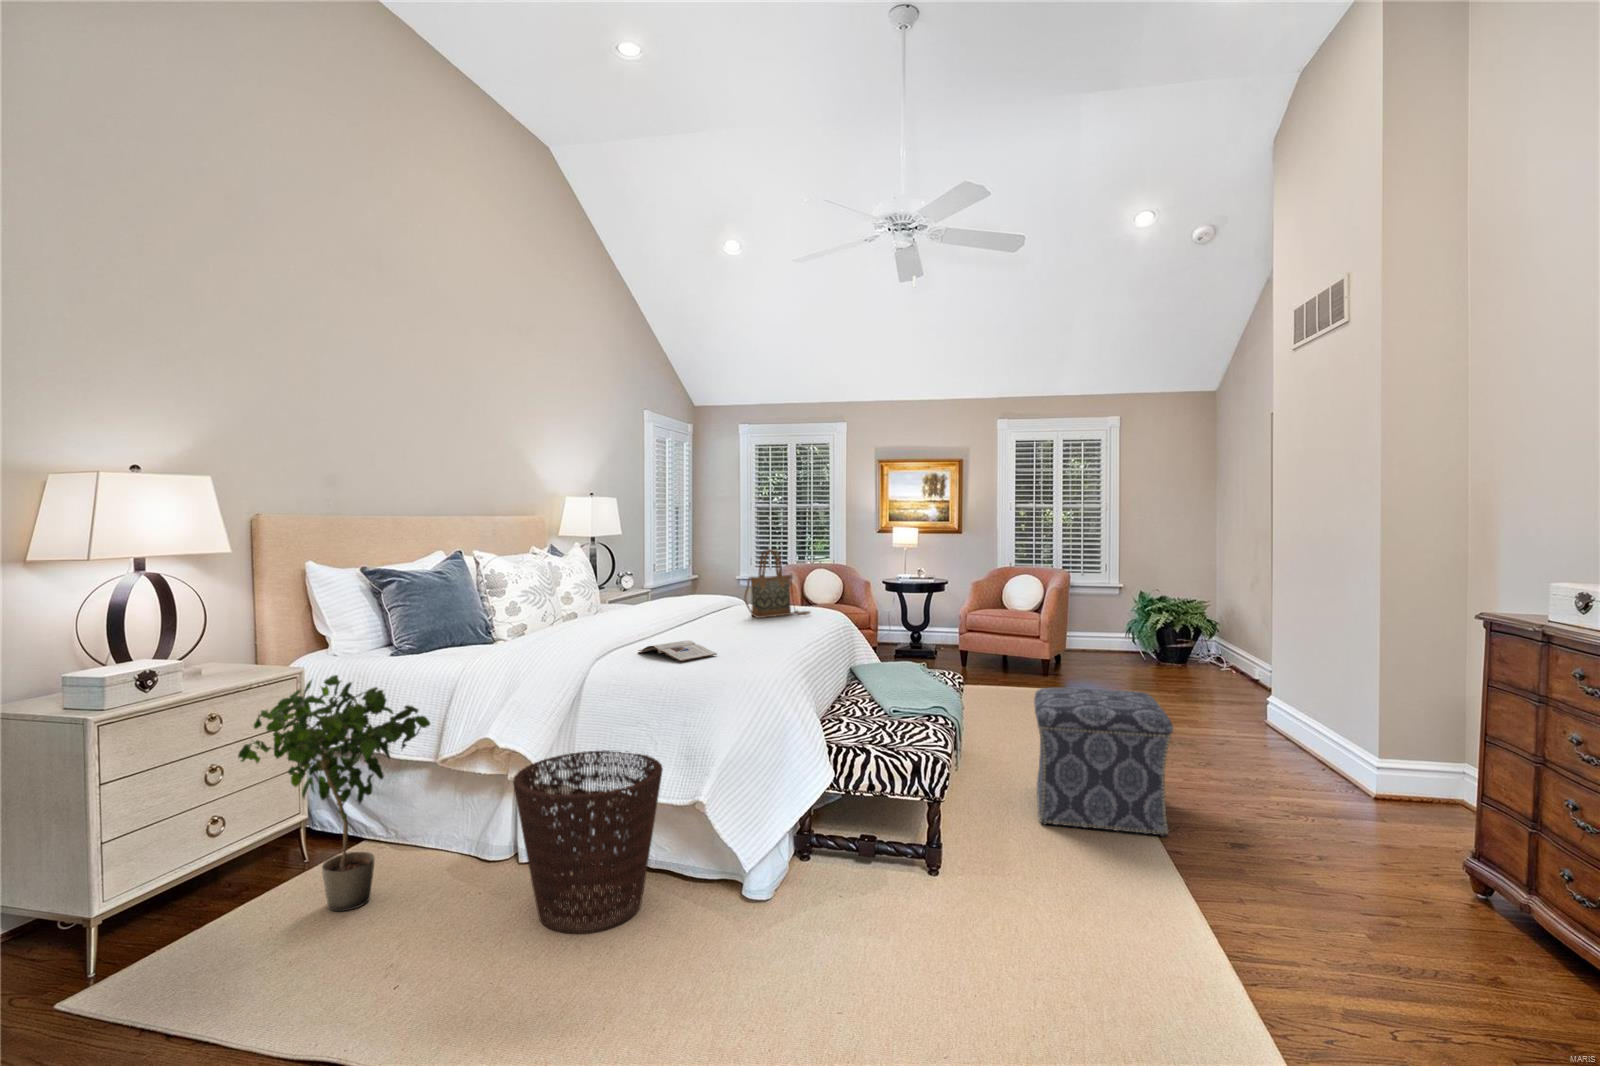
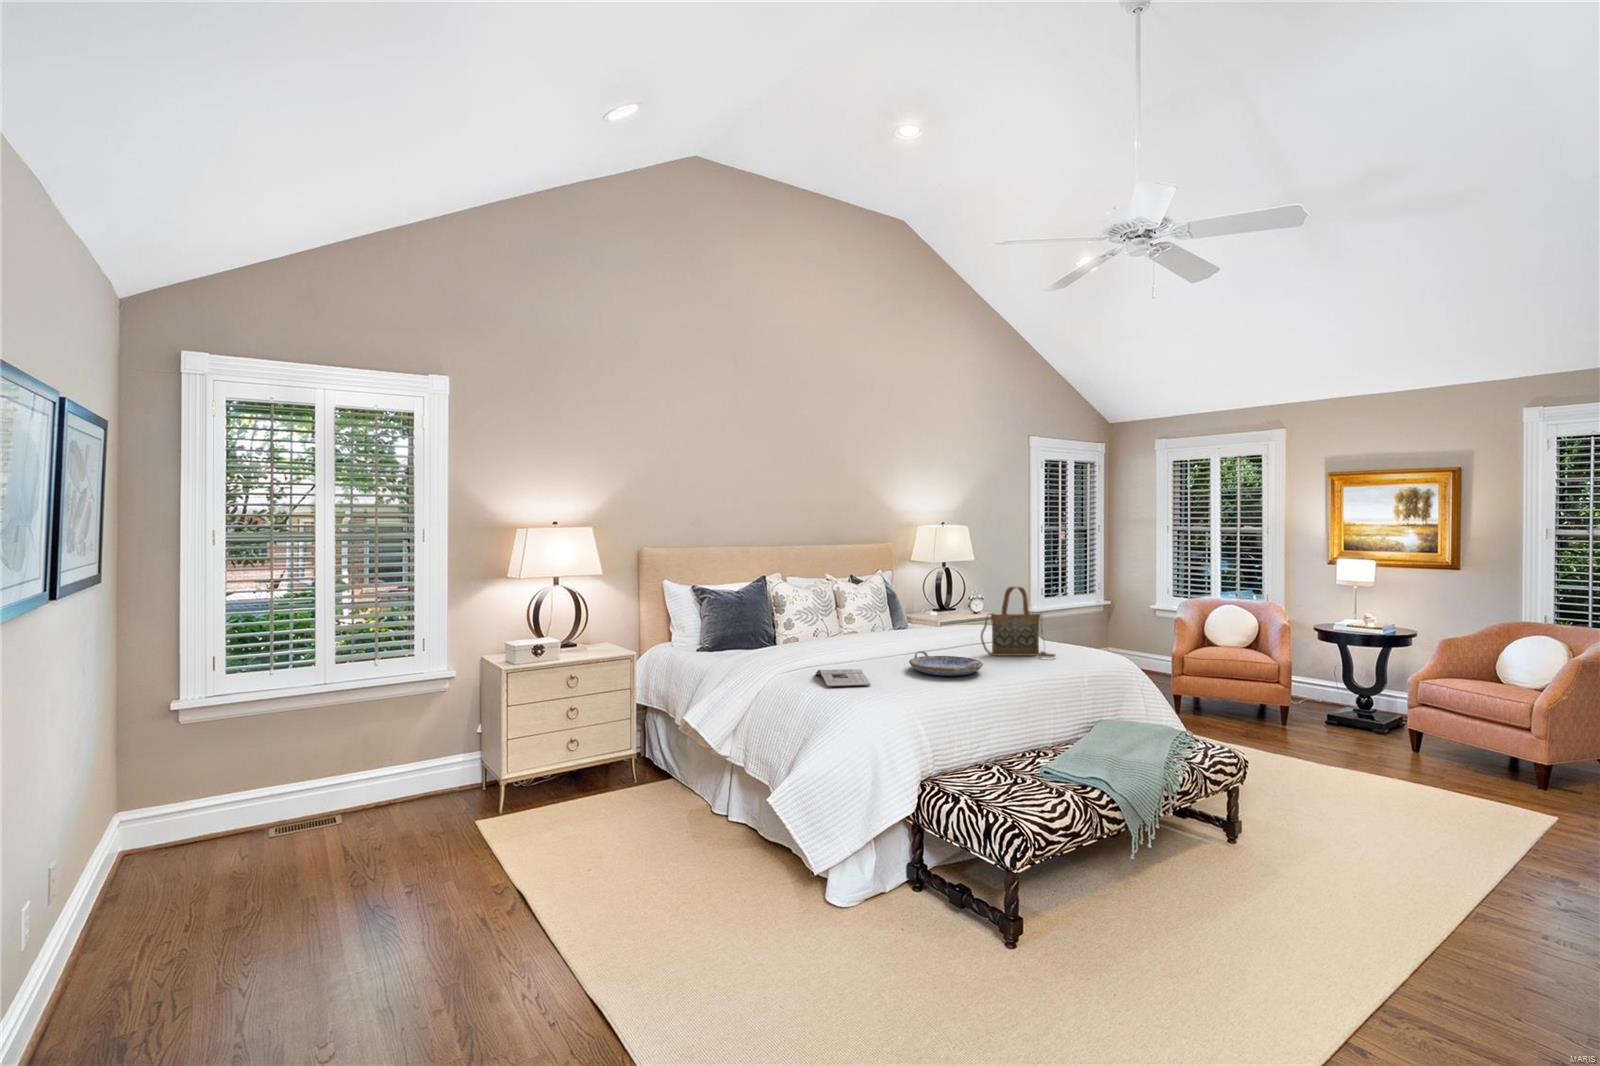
serving tray: none [712,618,790,638] -> present [909,651,983,676]
potted plant: present [238,675,430,911] -> none [537,664,637,829]
ottoman: present [1034,687,1173,836] -> none [1211,783,1442,1010]
basket: present [513,750,663,934] -> none [659,749,776,893]

